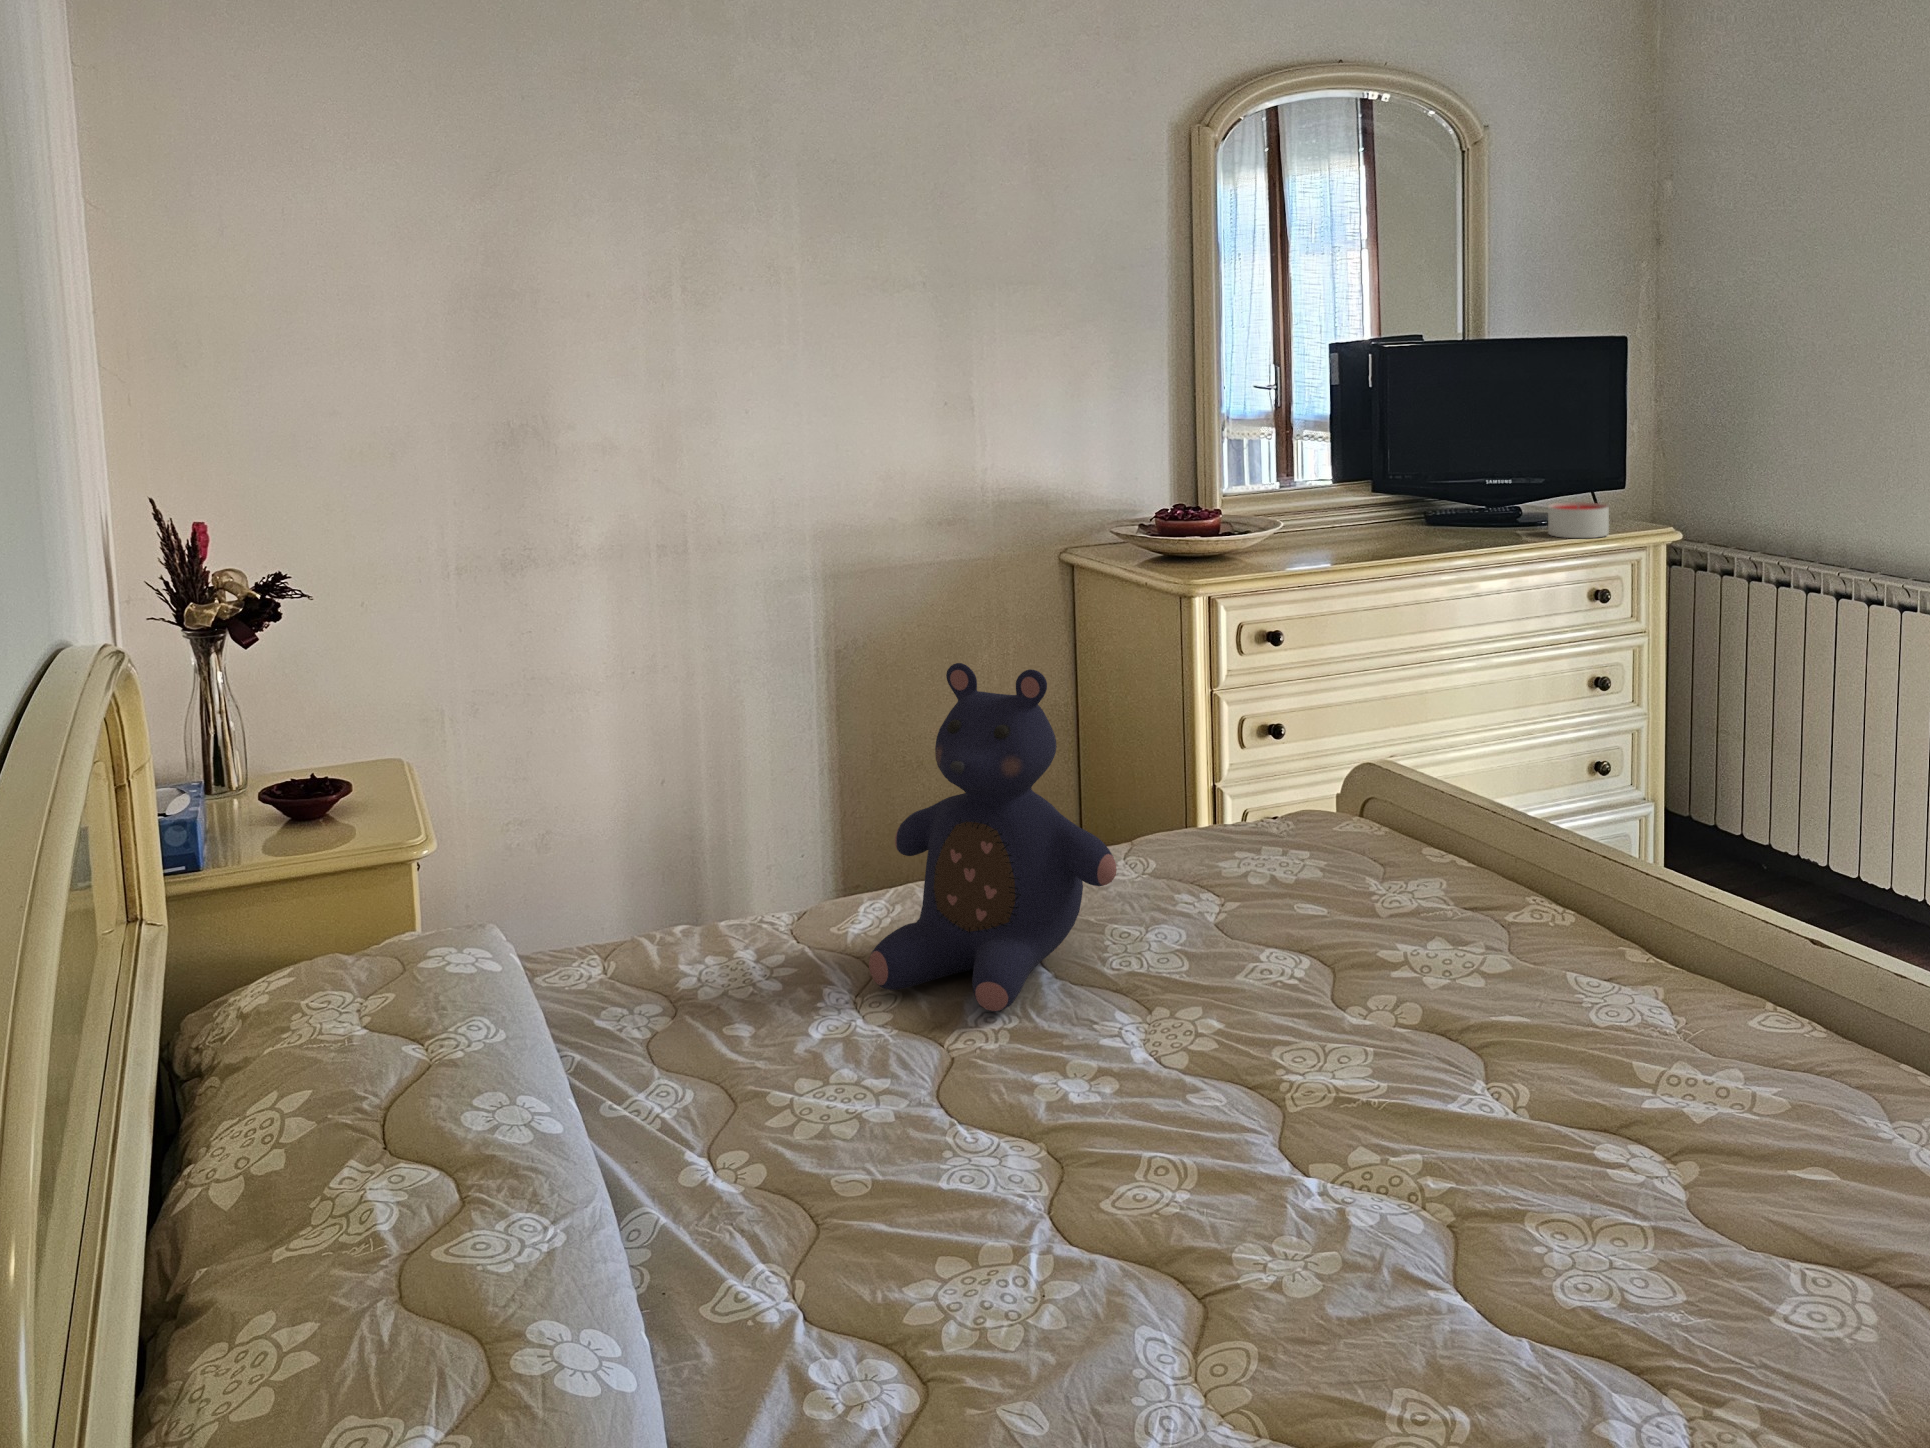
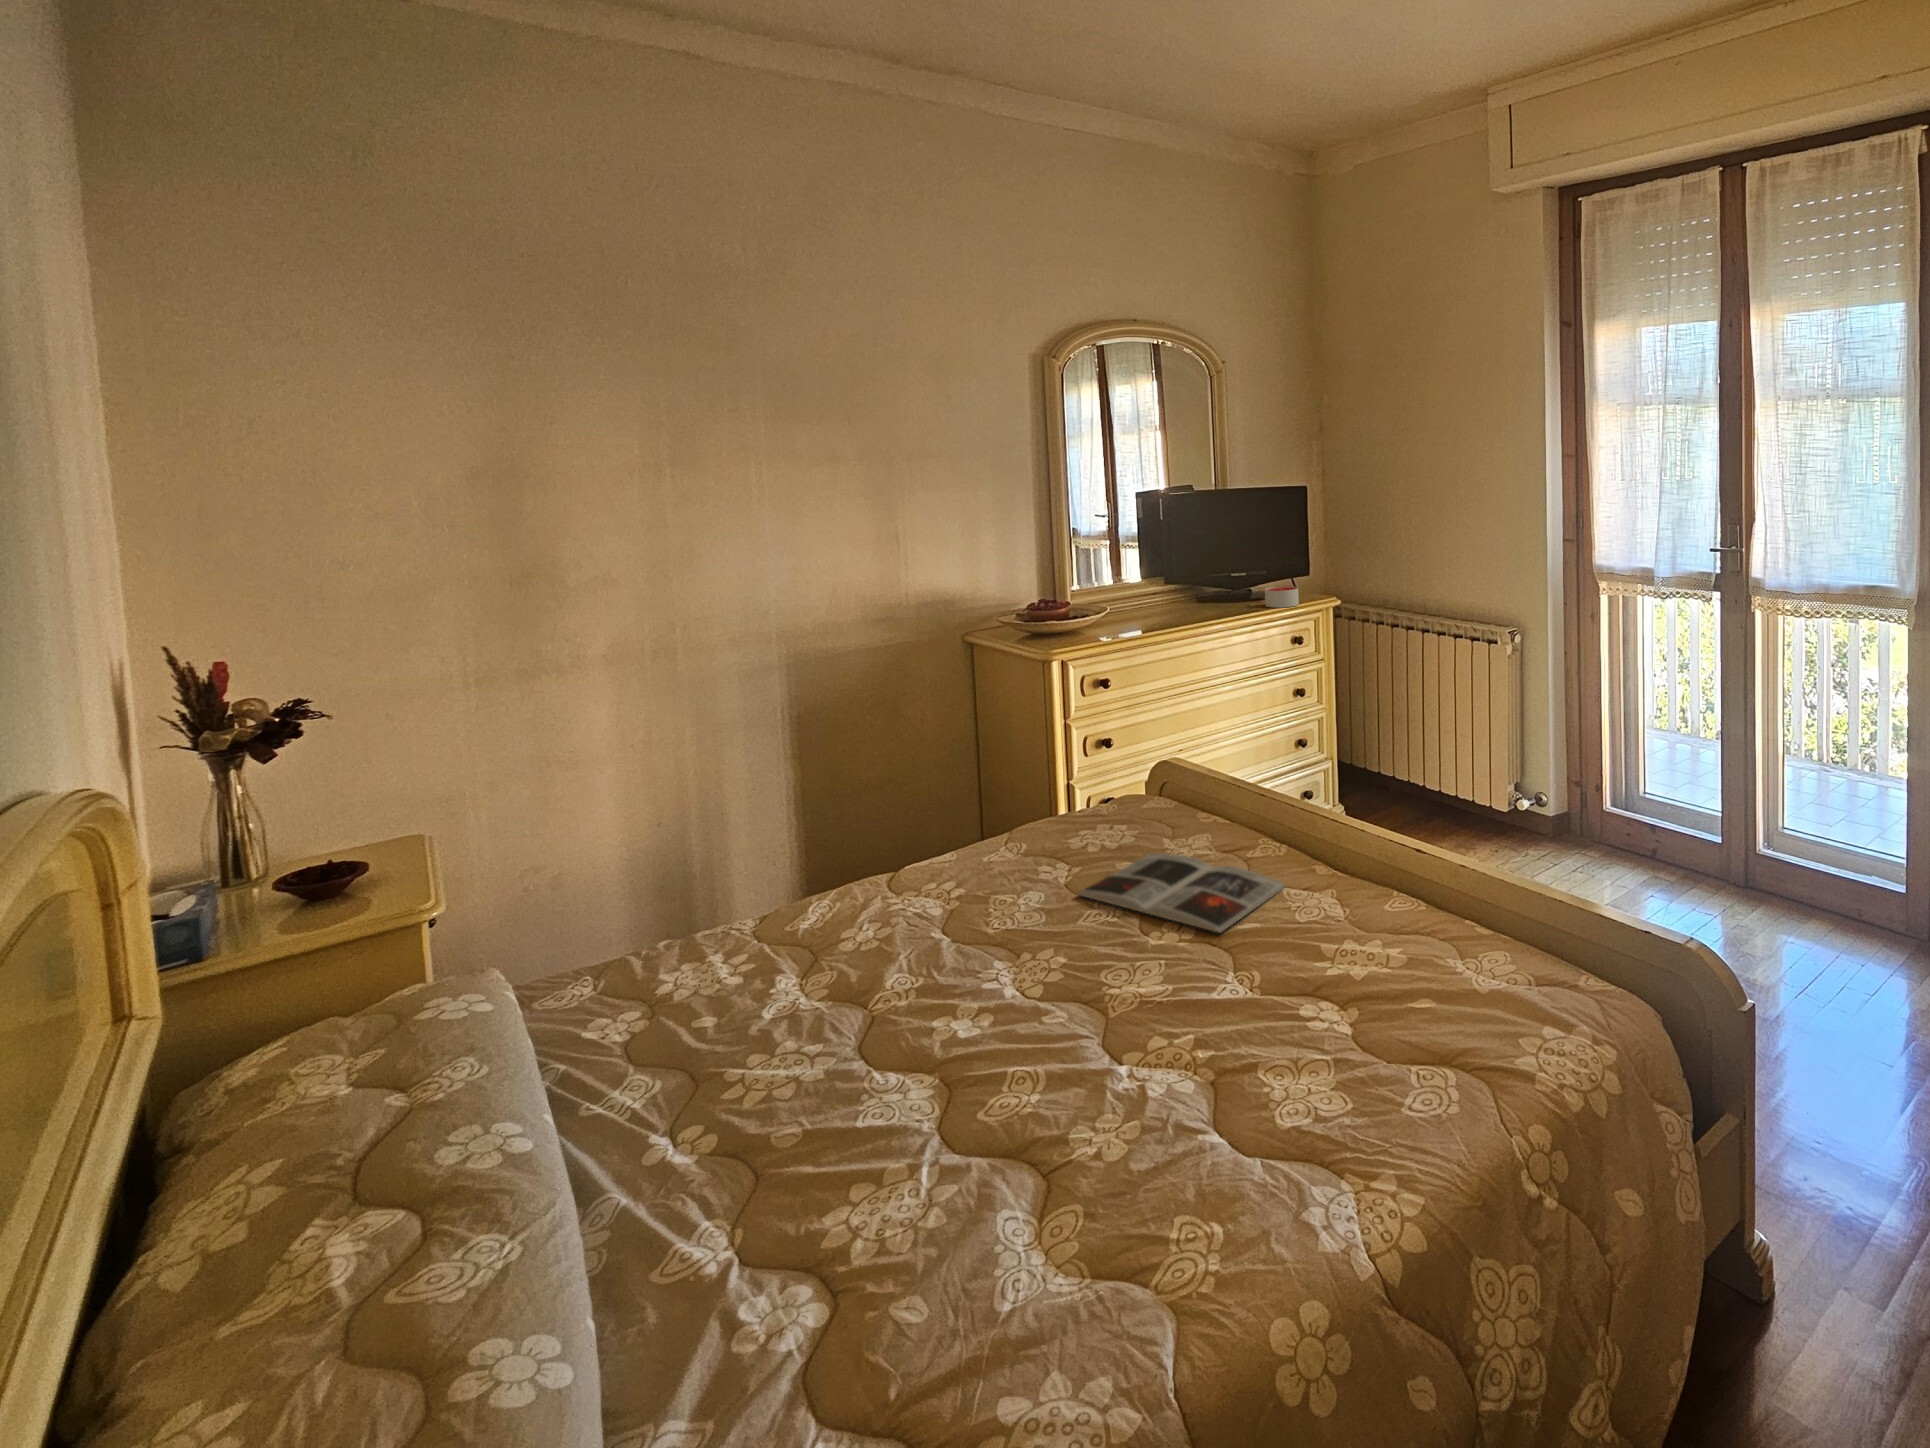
teddy bear: present [869,663,1117,1011] -> none [812,729,993,975]
magazine: none [1236,896,1577,1022] -> present [1078,853,1285,933]

